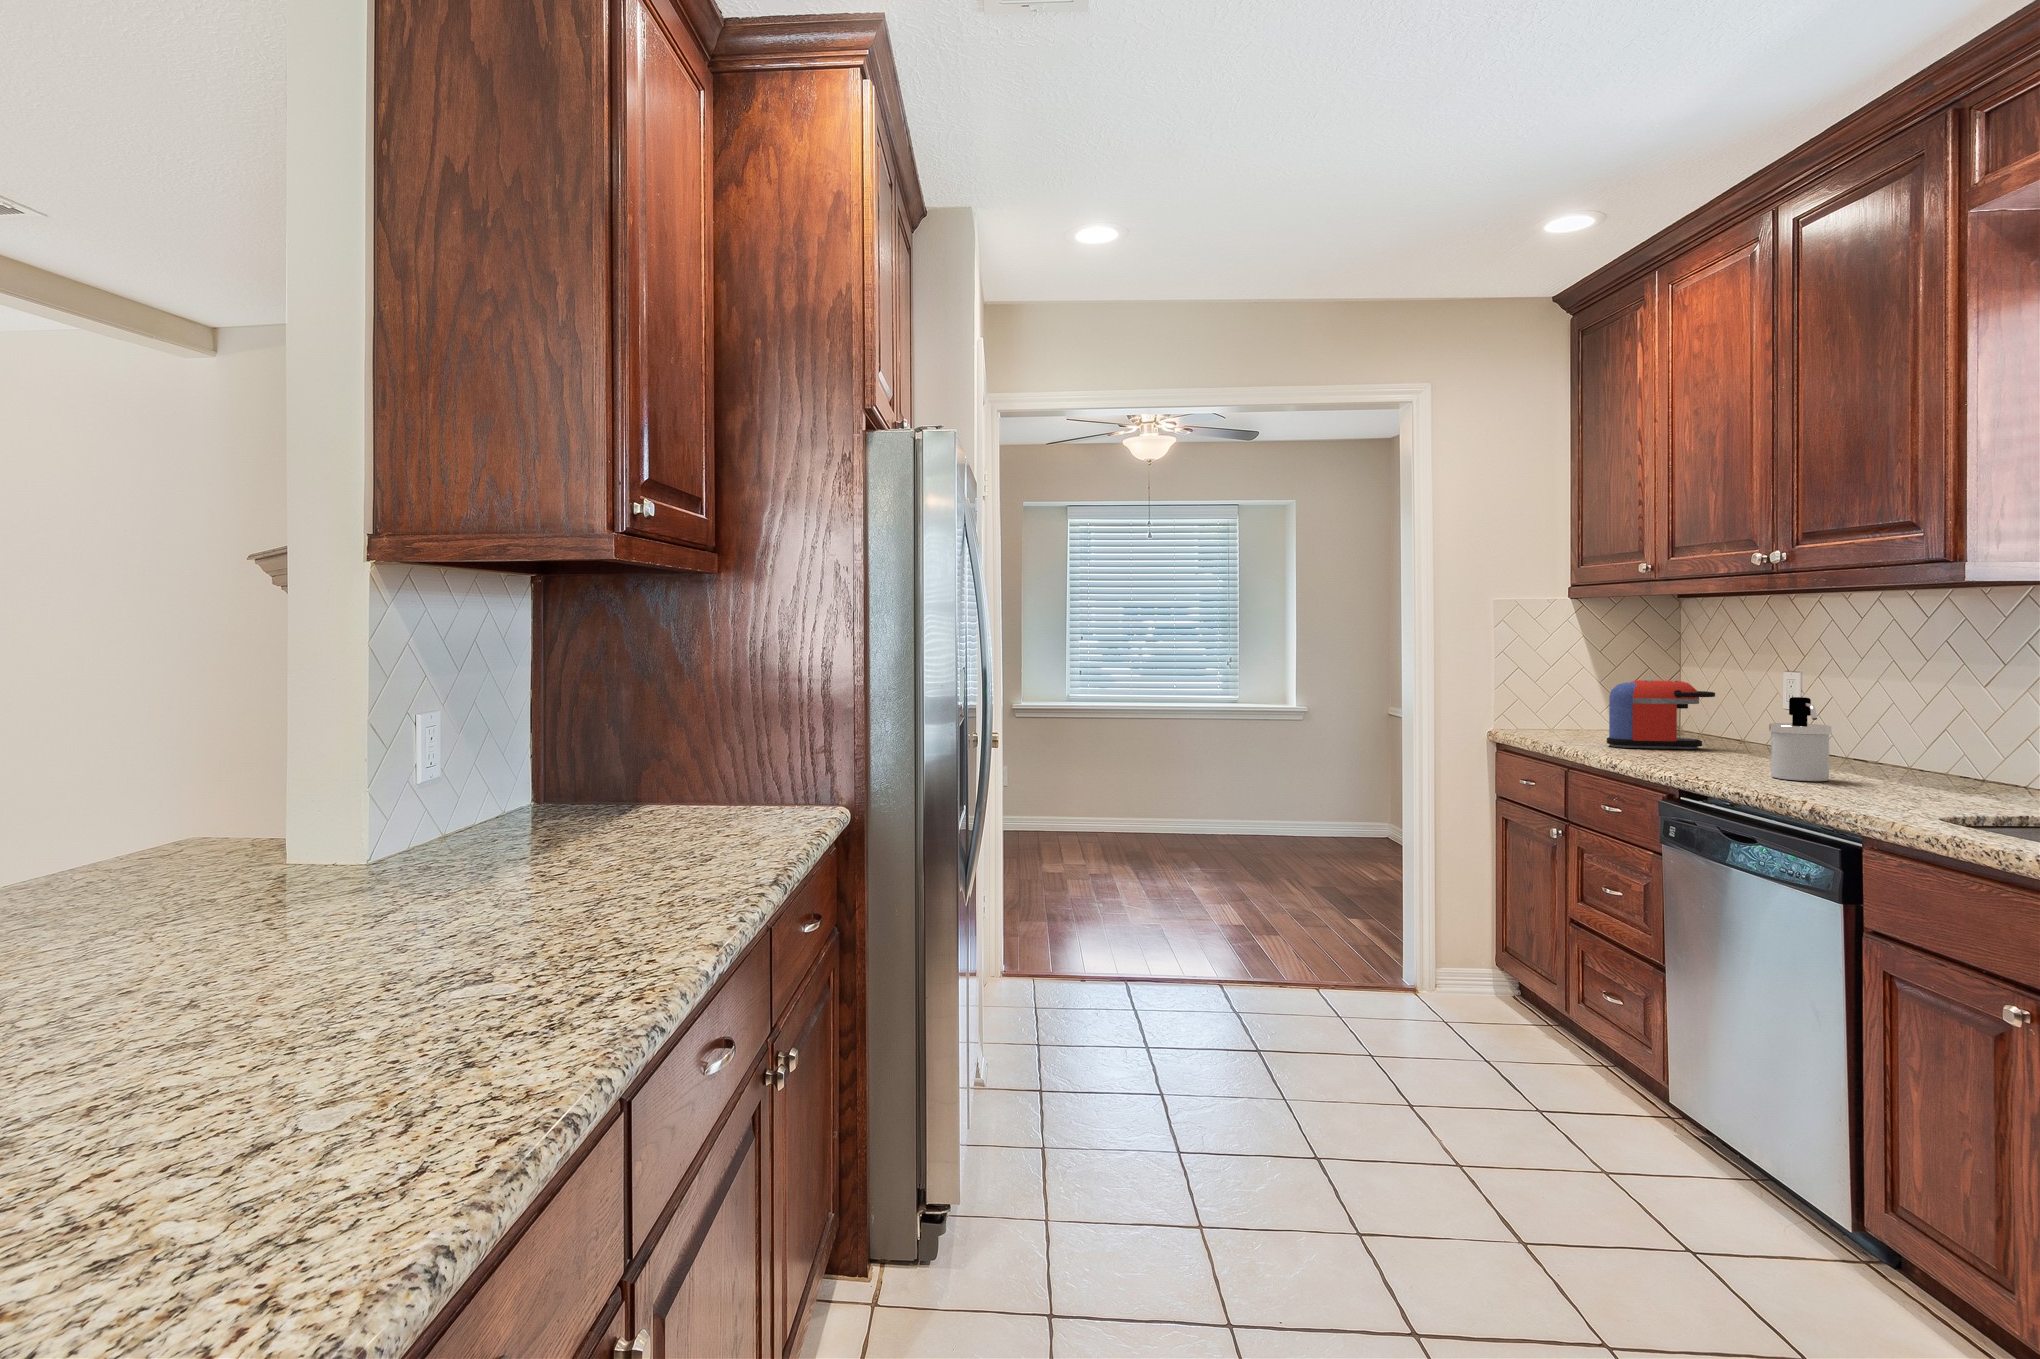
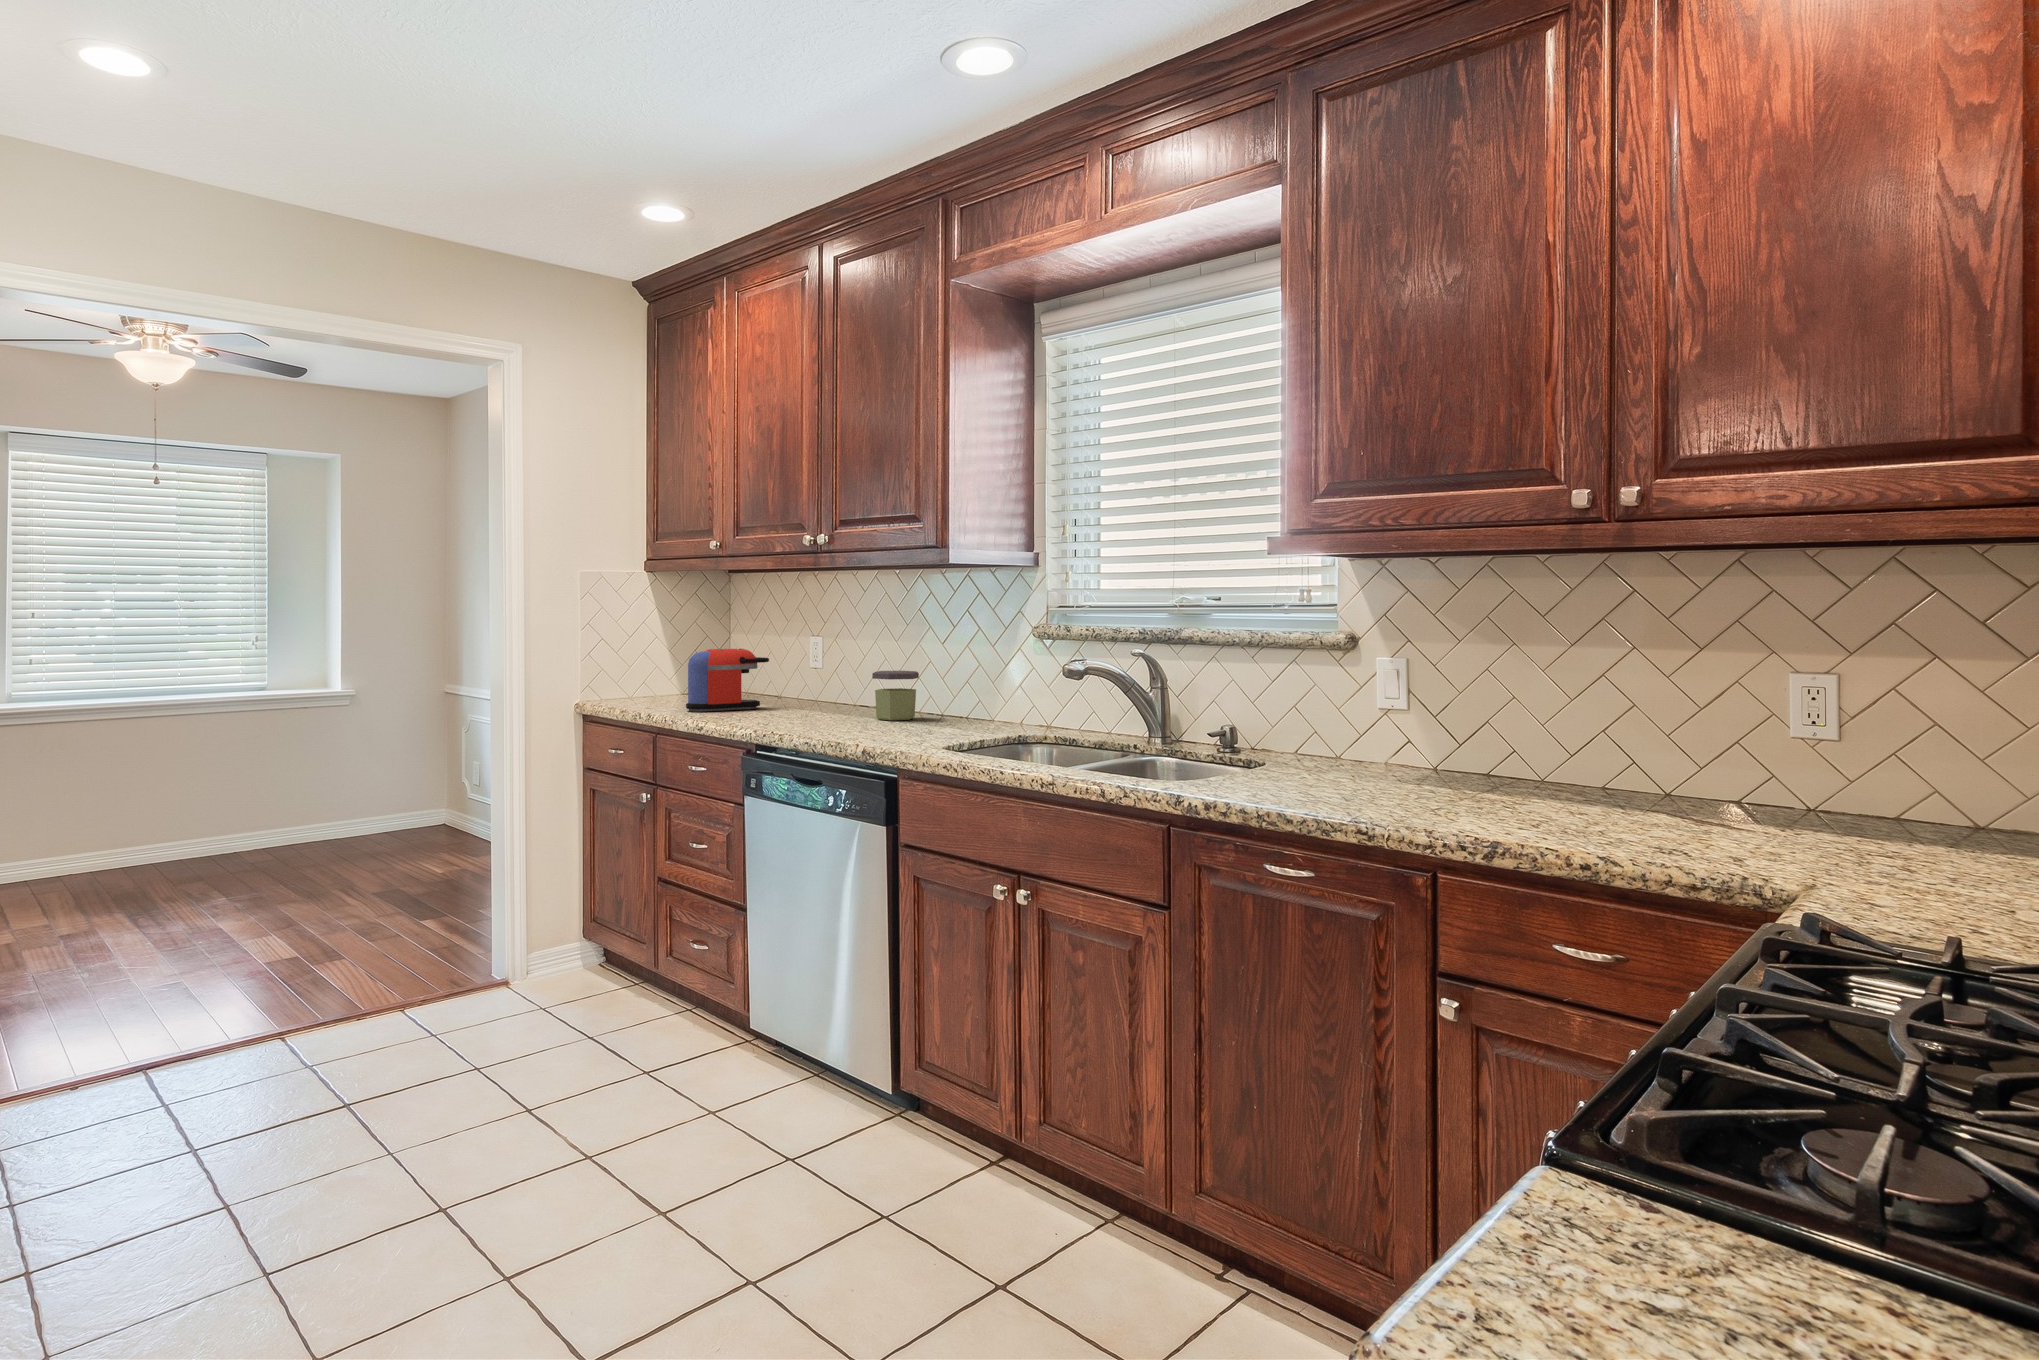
soap dispenser: present [1769,697,1832,781] -> none [820,659,862,728]
jar: none [1855,714,1932,778] -> present [872,671,919,720]

